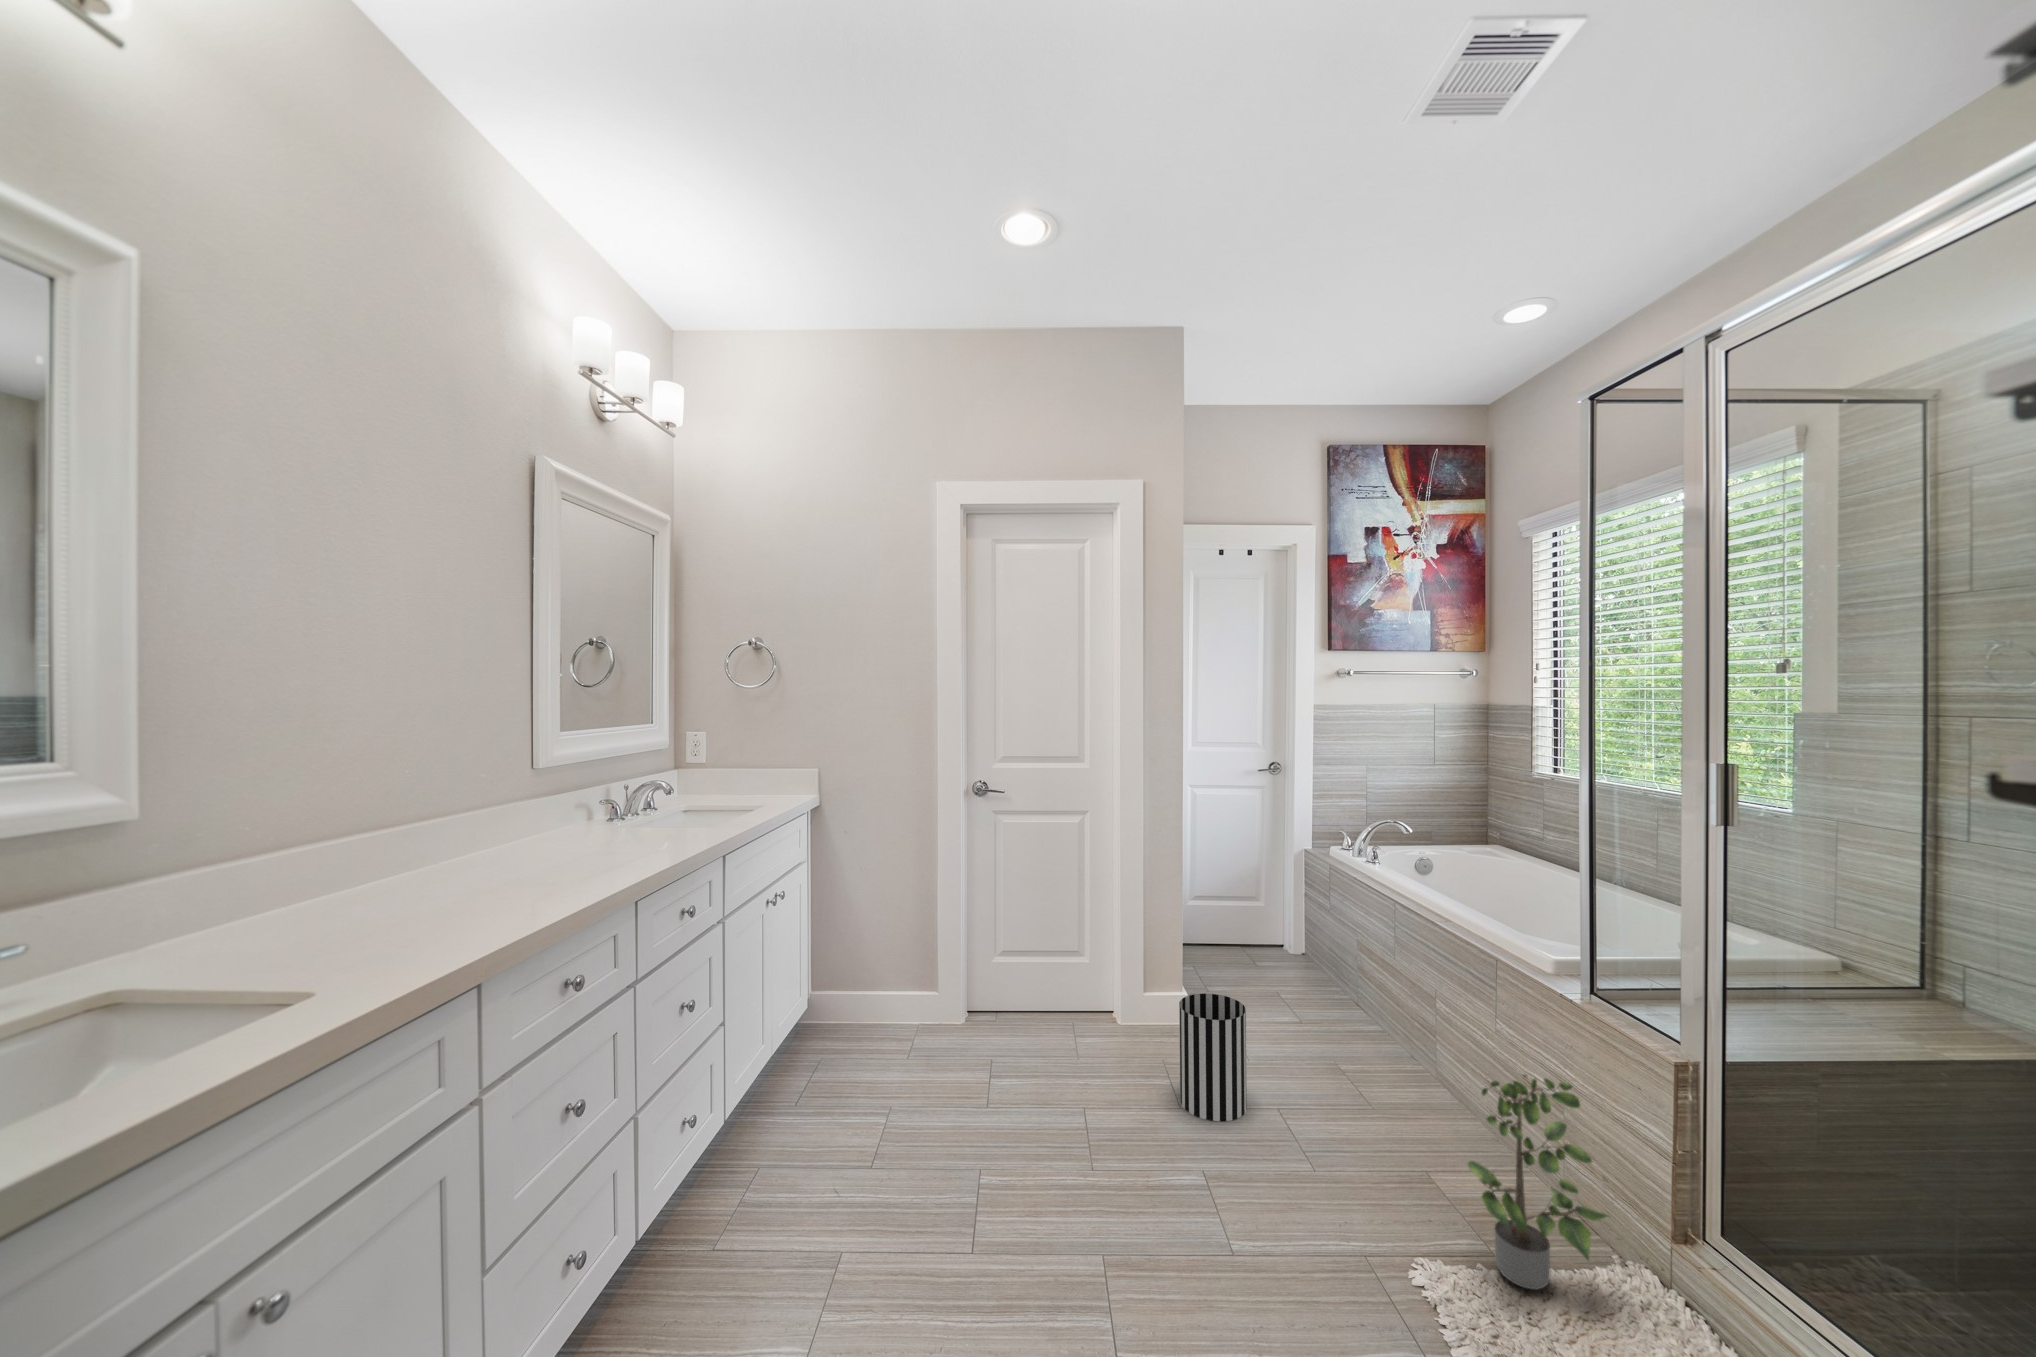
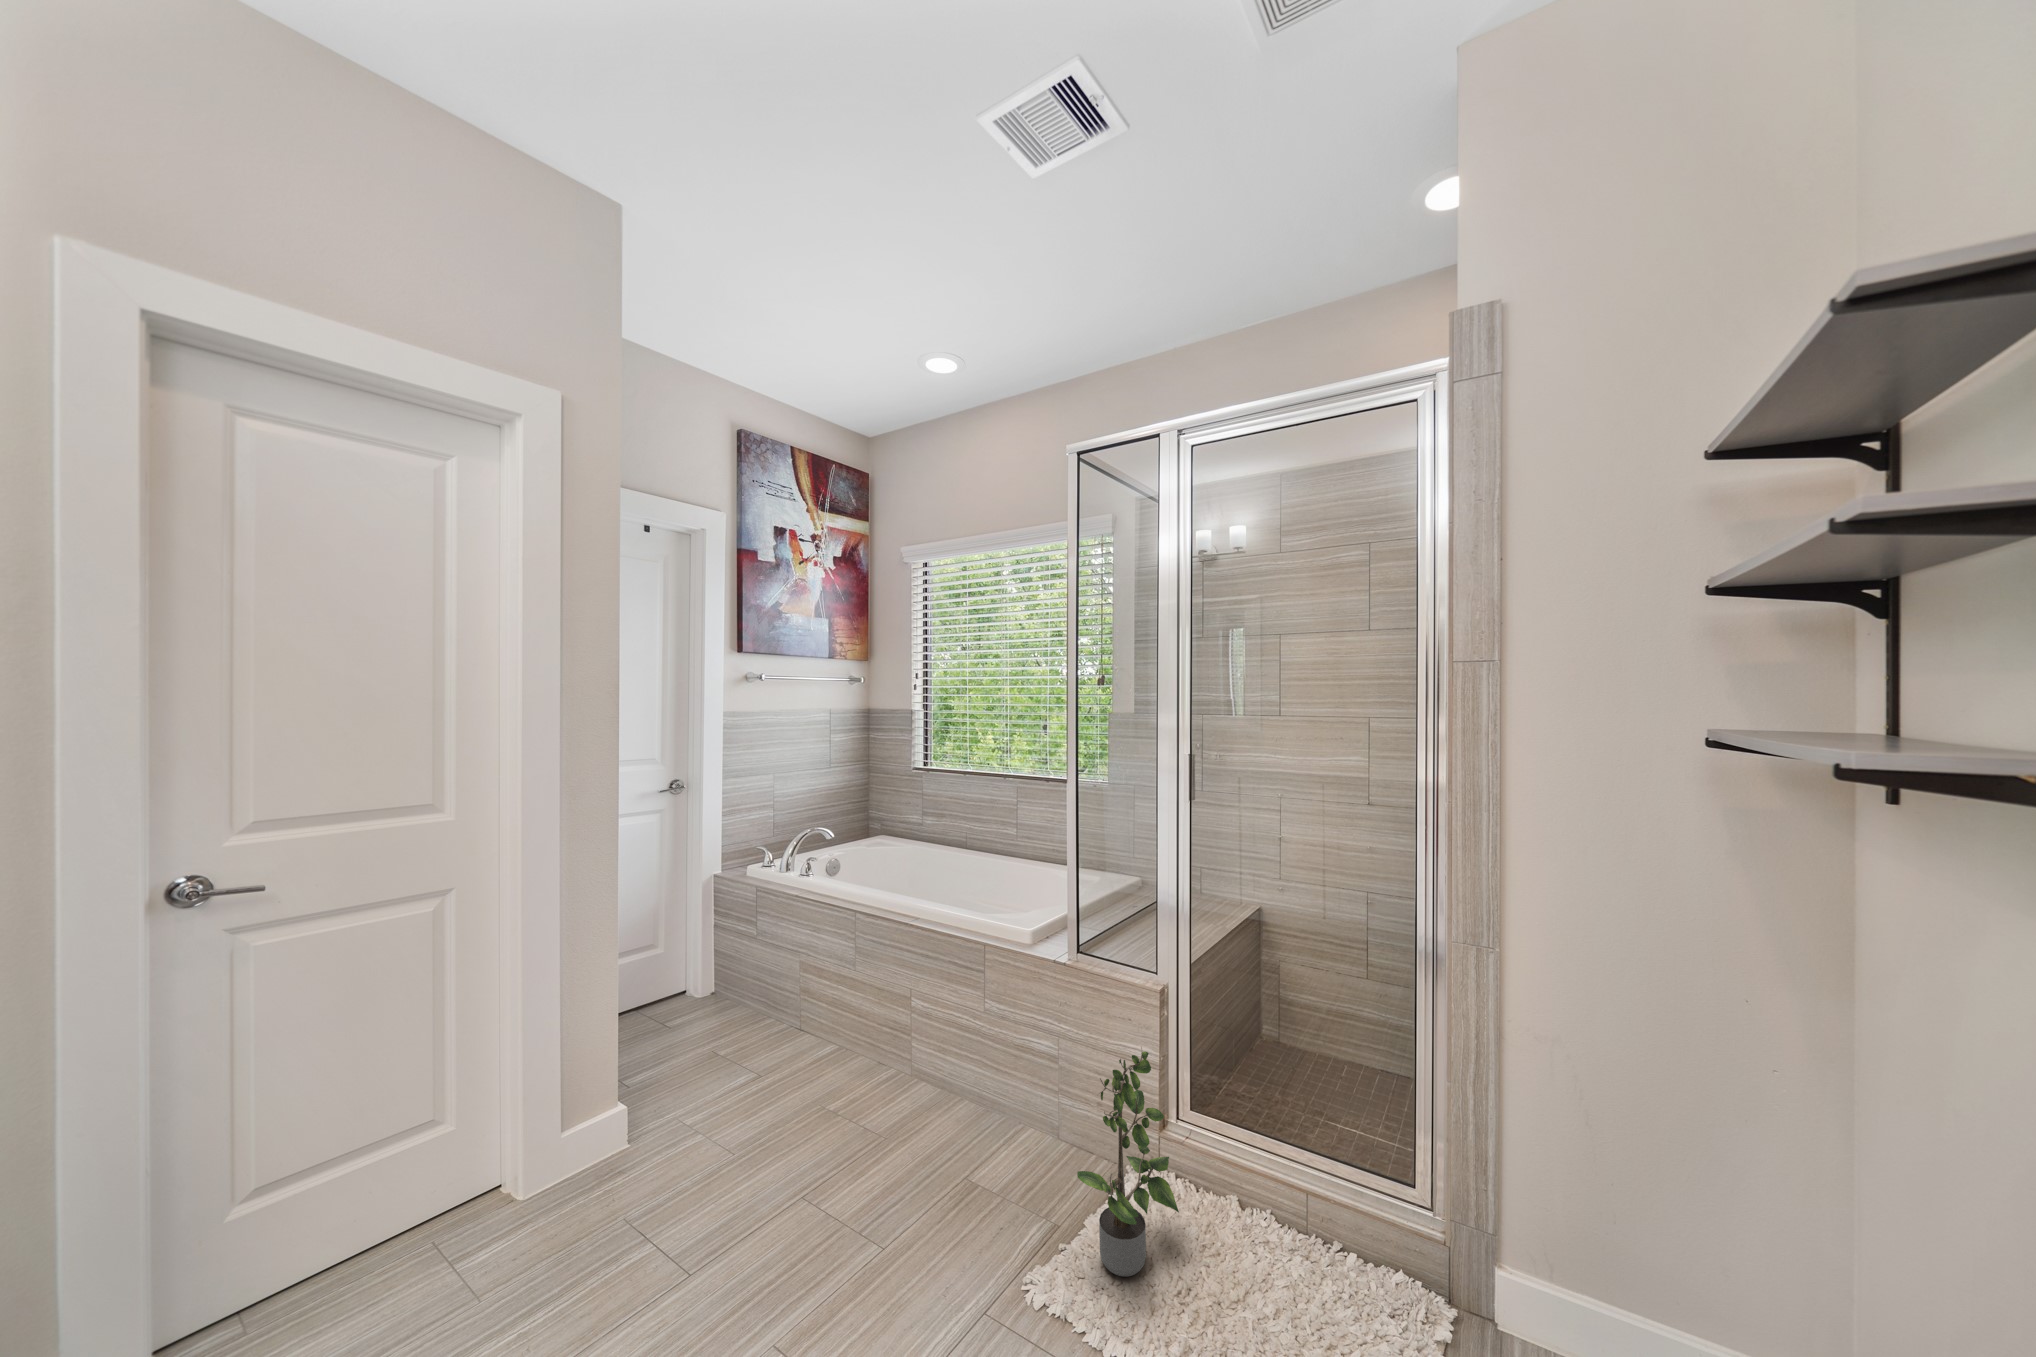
wastebasket: present [1179,994,1247,1121] -> none [681,1105,779,1309]

